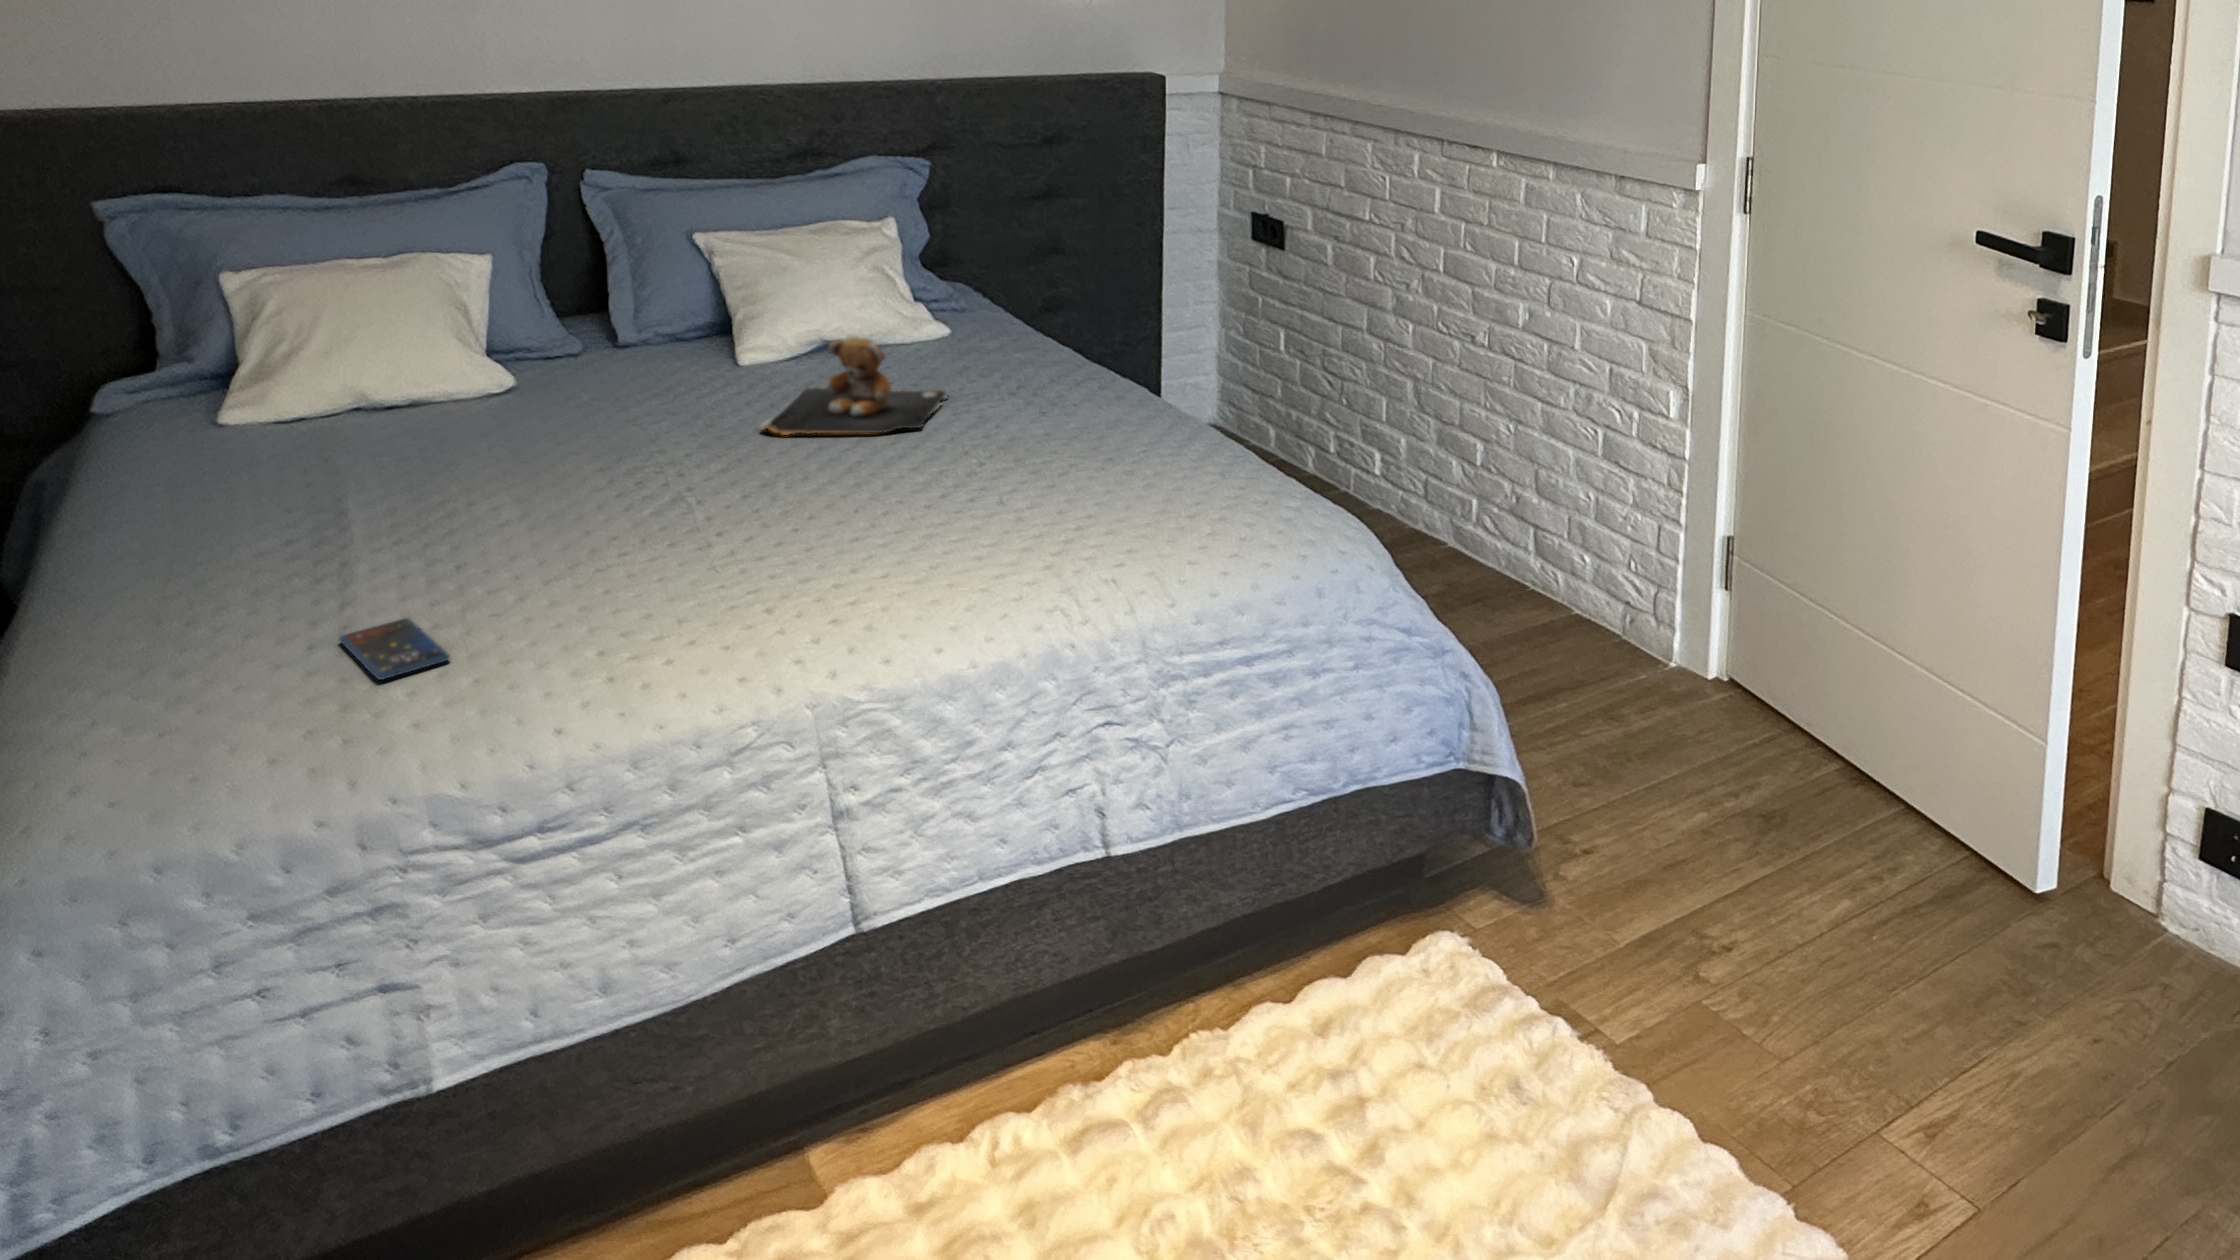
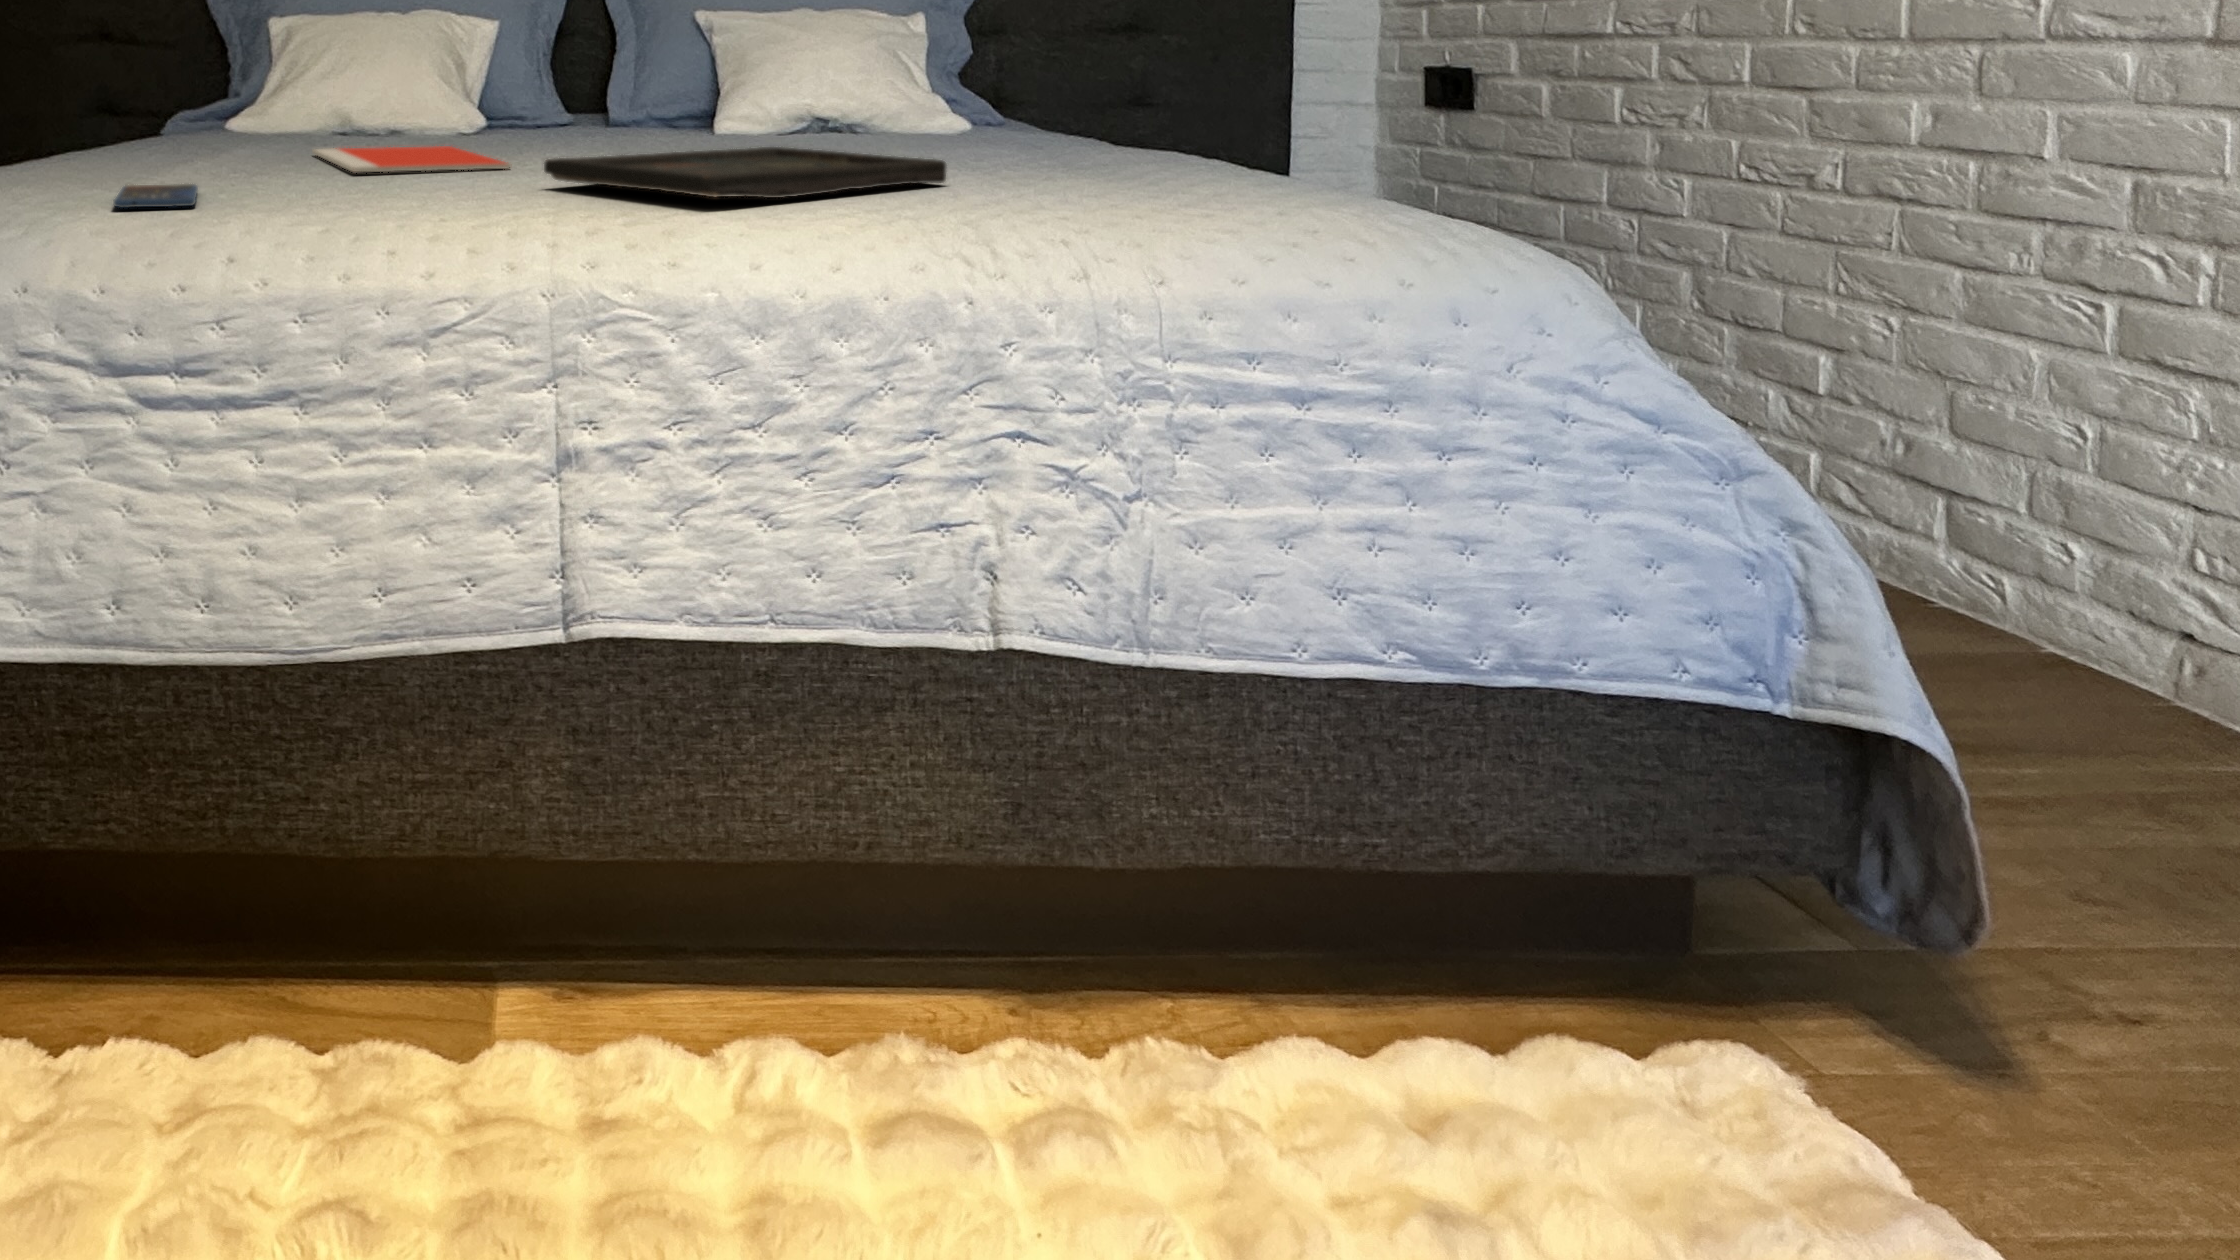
teddy bear: present [759,337,949,435] -> none [681,40,925,151]
tray: none [718,462,1012,574] -> present [544,147,946,198]
notebook: none [420,465,653,552] -> present [312,146,511,172]

